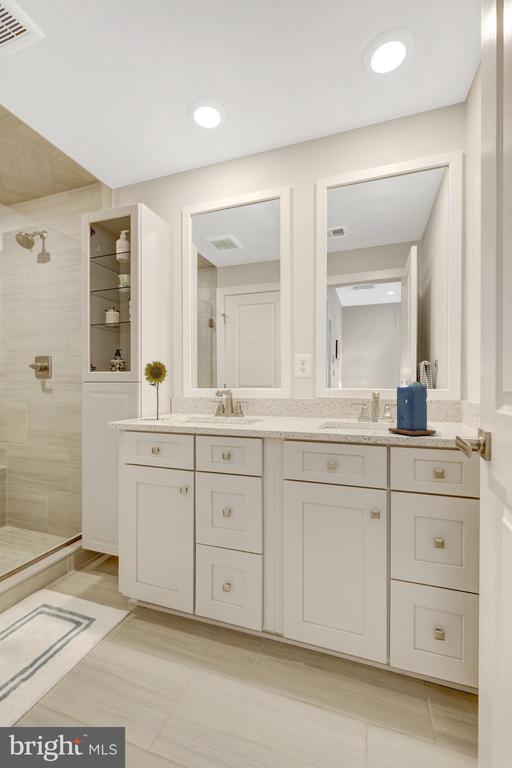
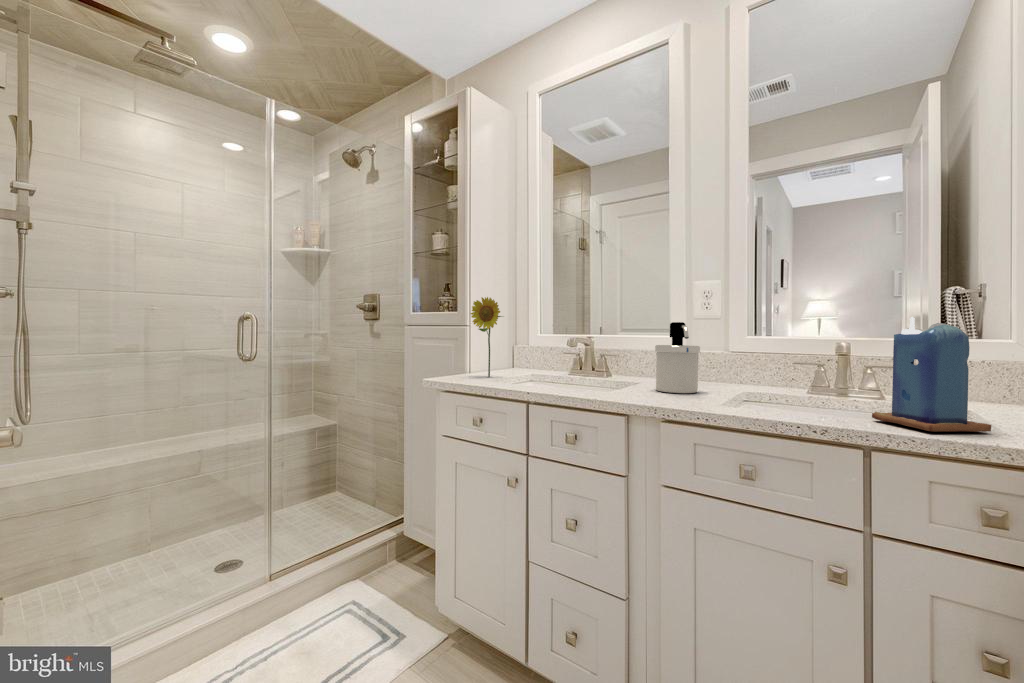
soap dispenser: none [275,380,301,424] -> present [655,322,700,393]

